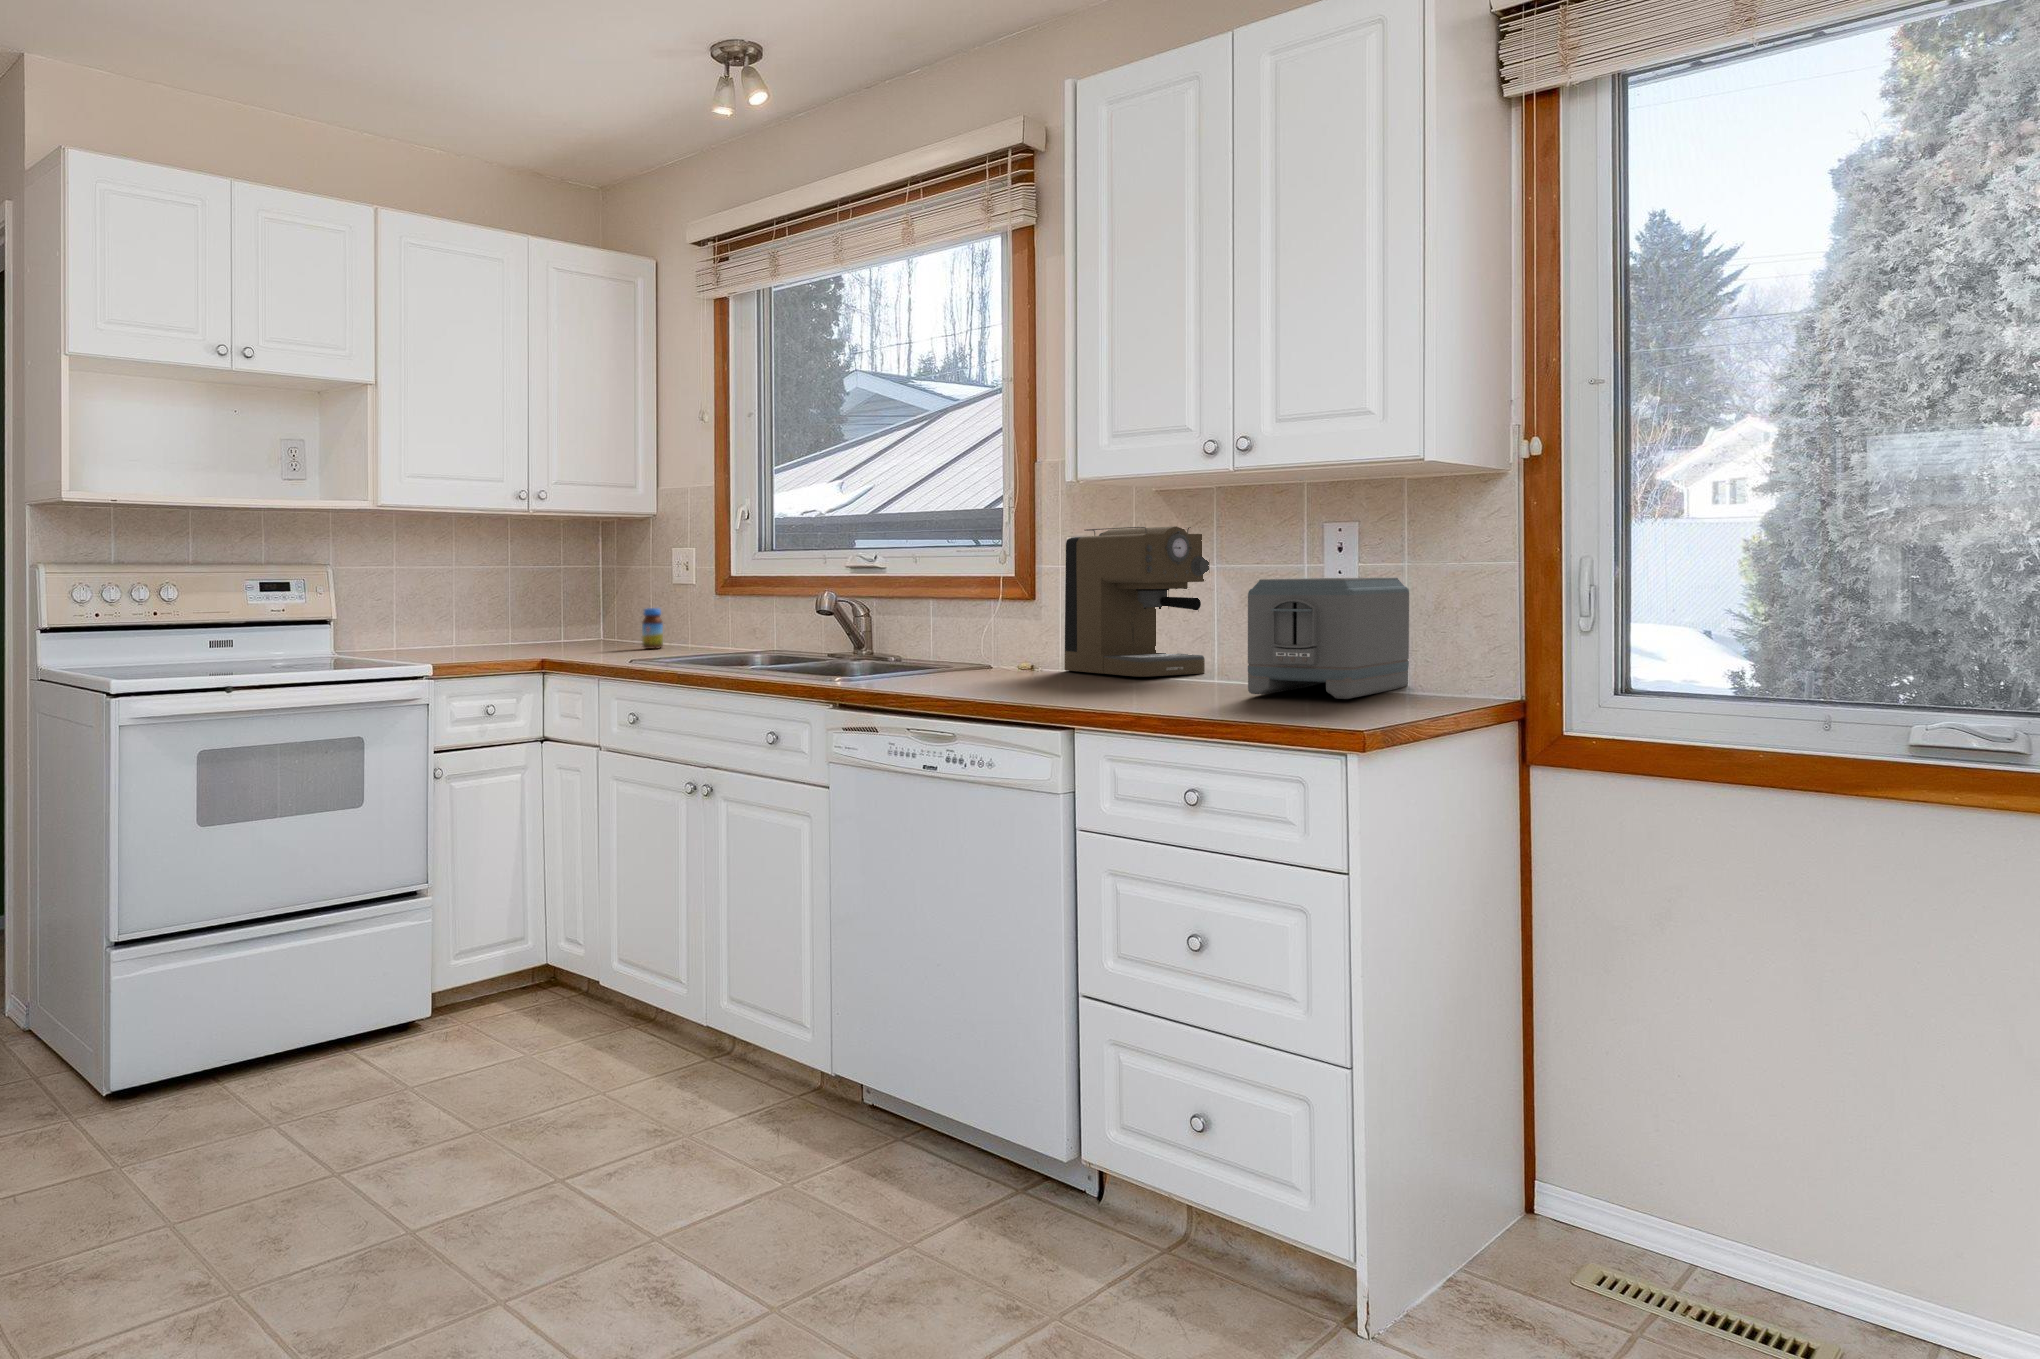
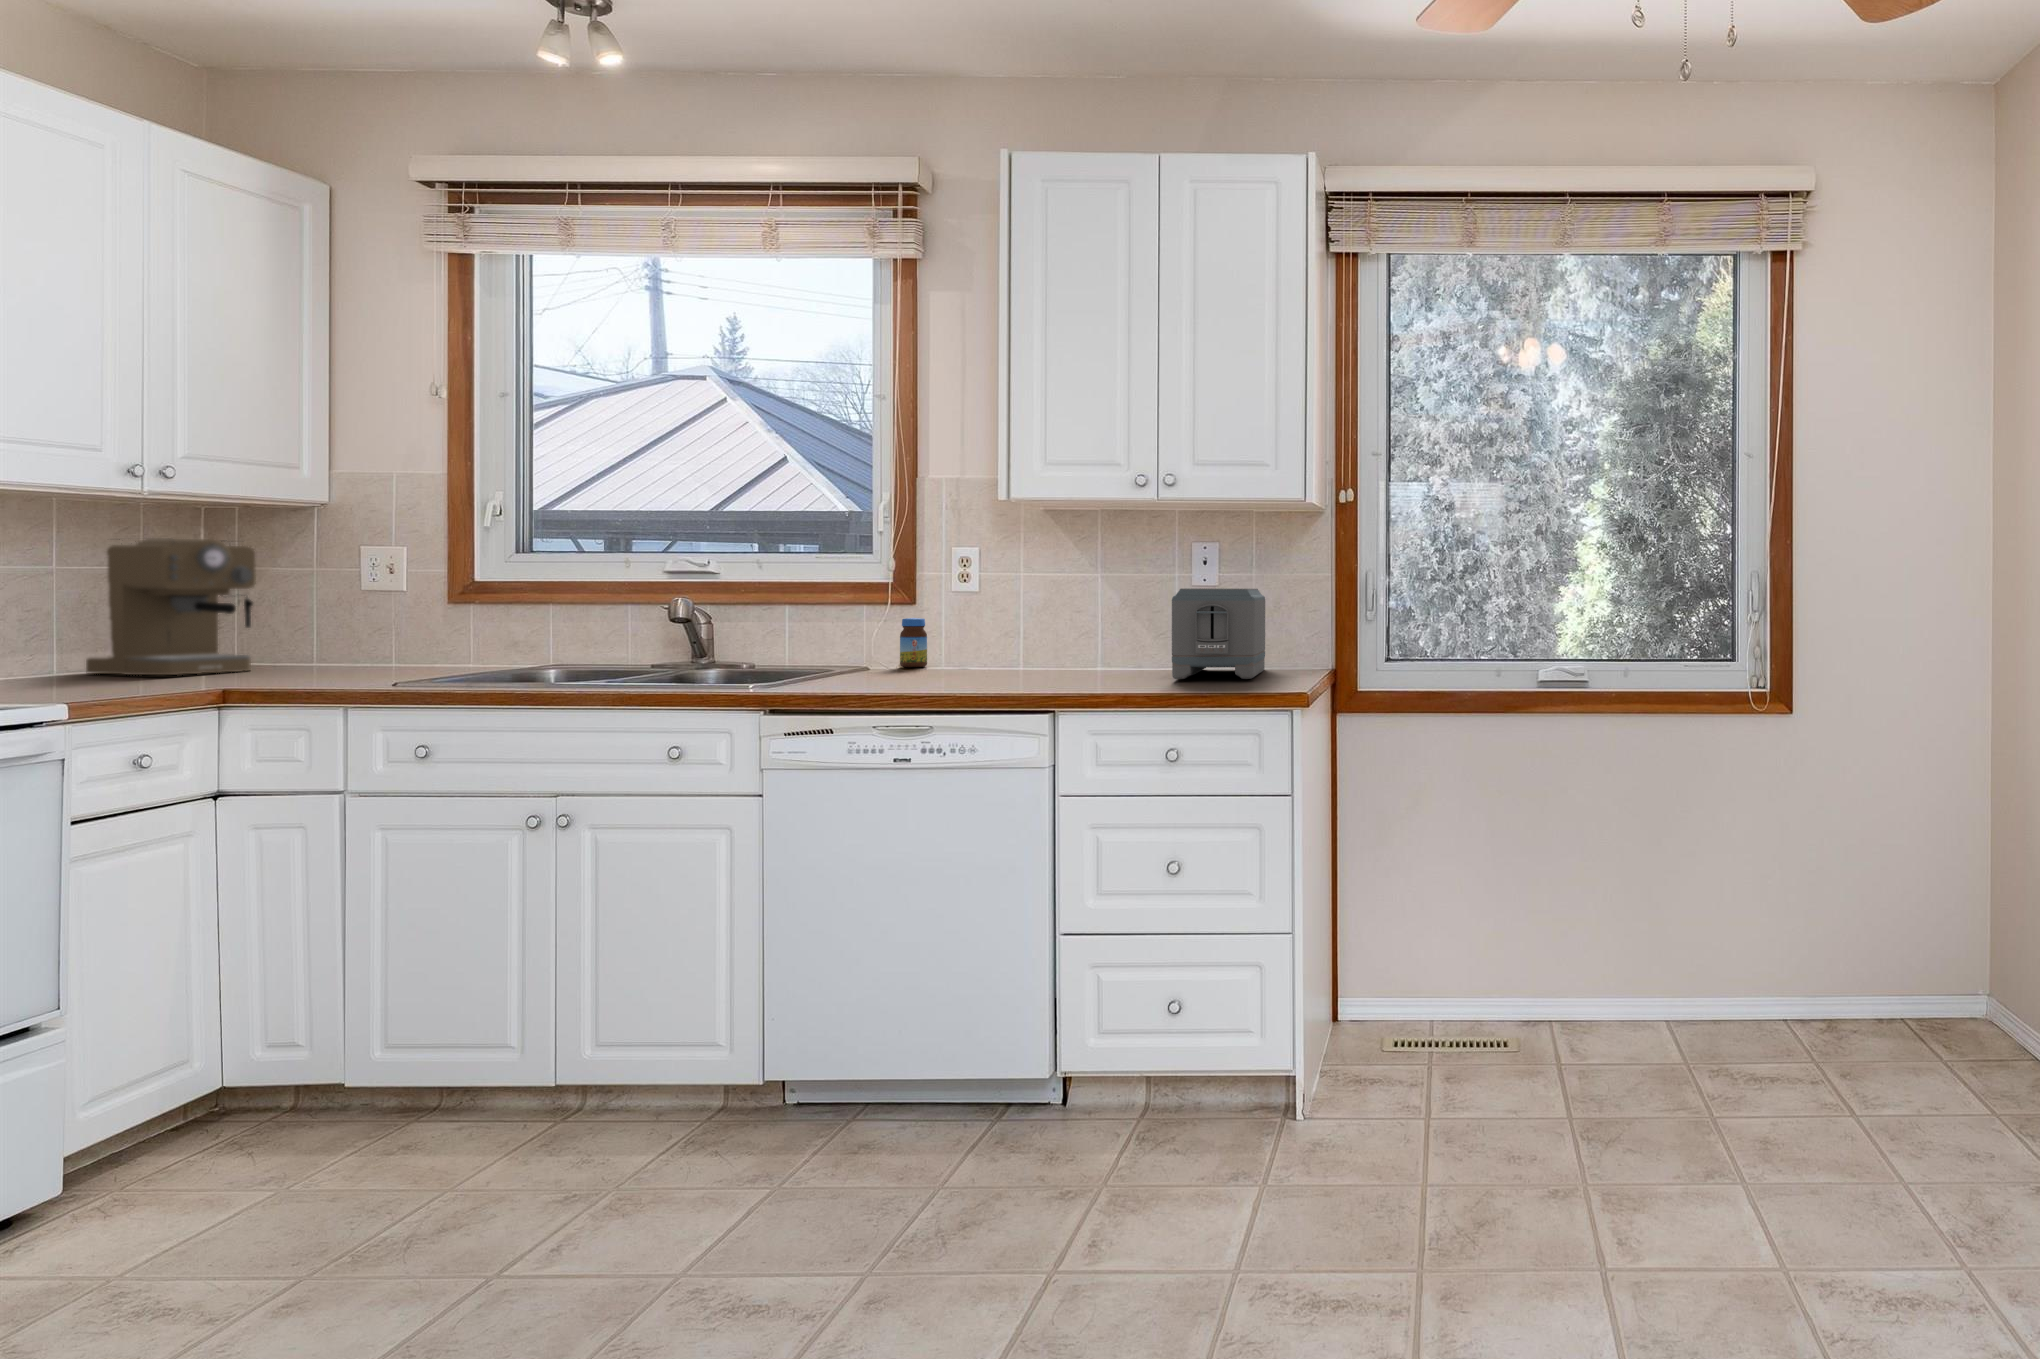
coffee maker: present [1065,526,1209,677] -> present [86,538,256,675]
jar: present [642,608,663,649] -> present [900,618,927,667]

